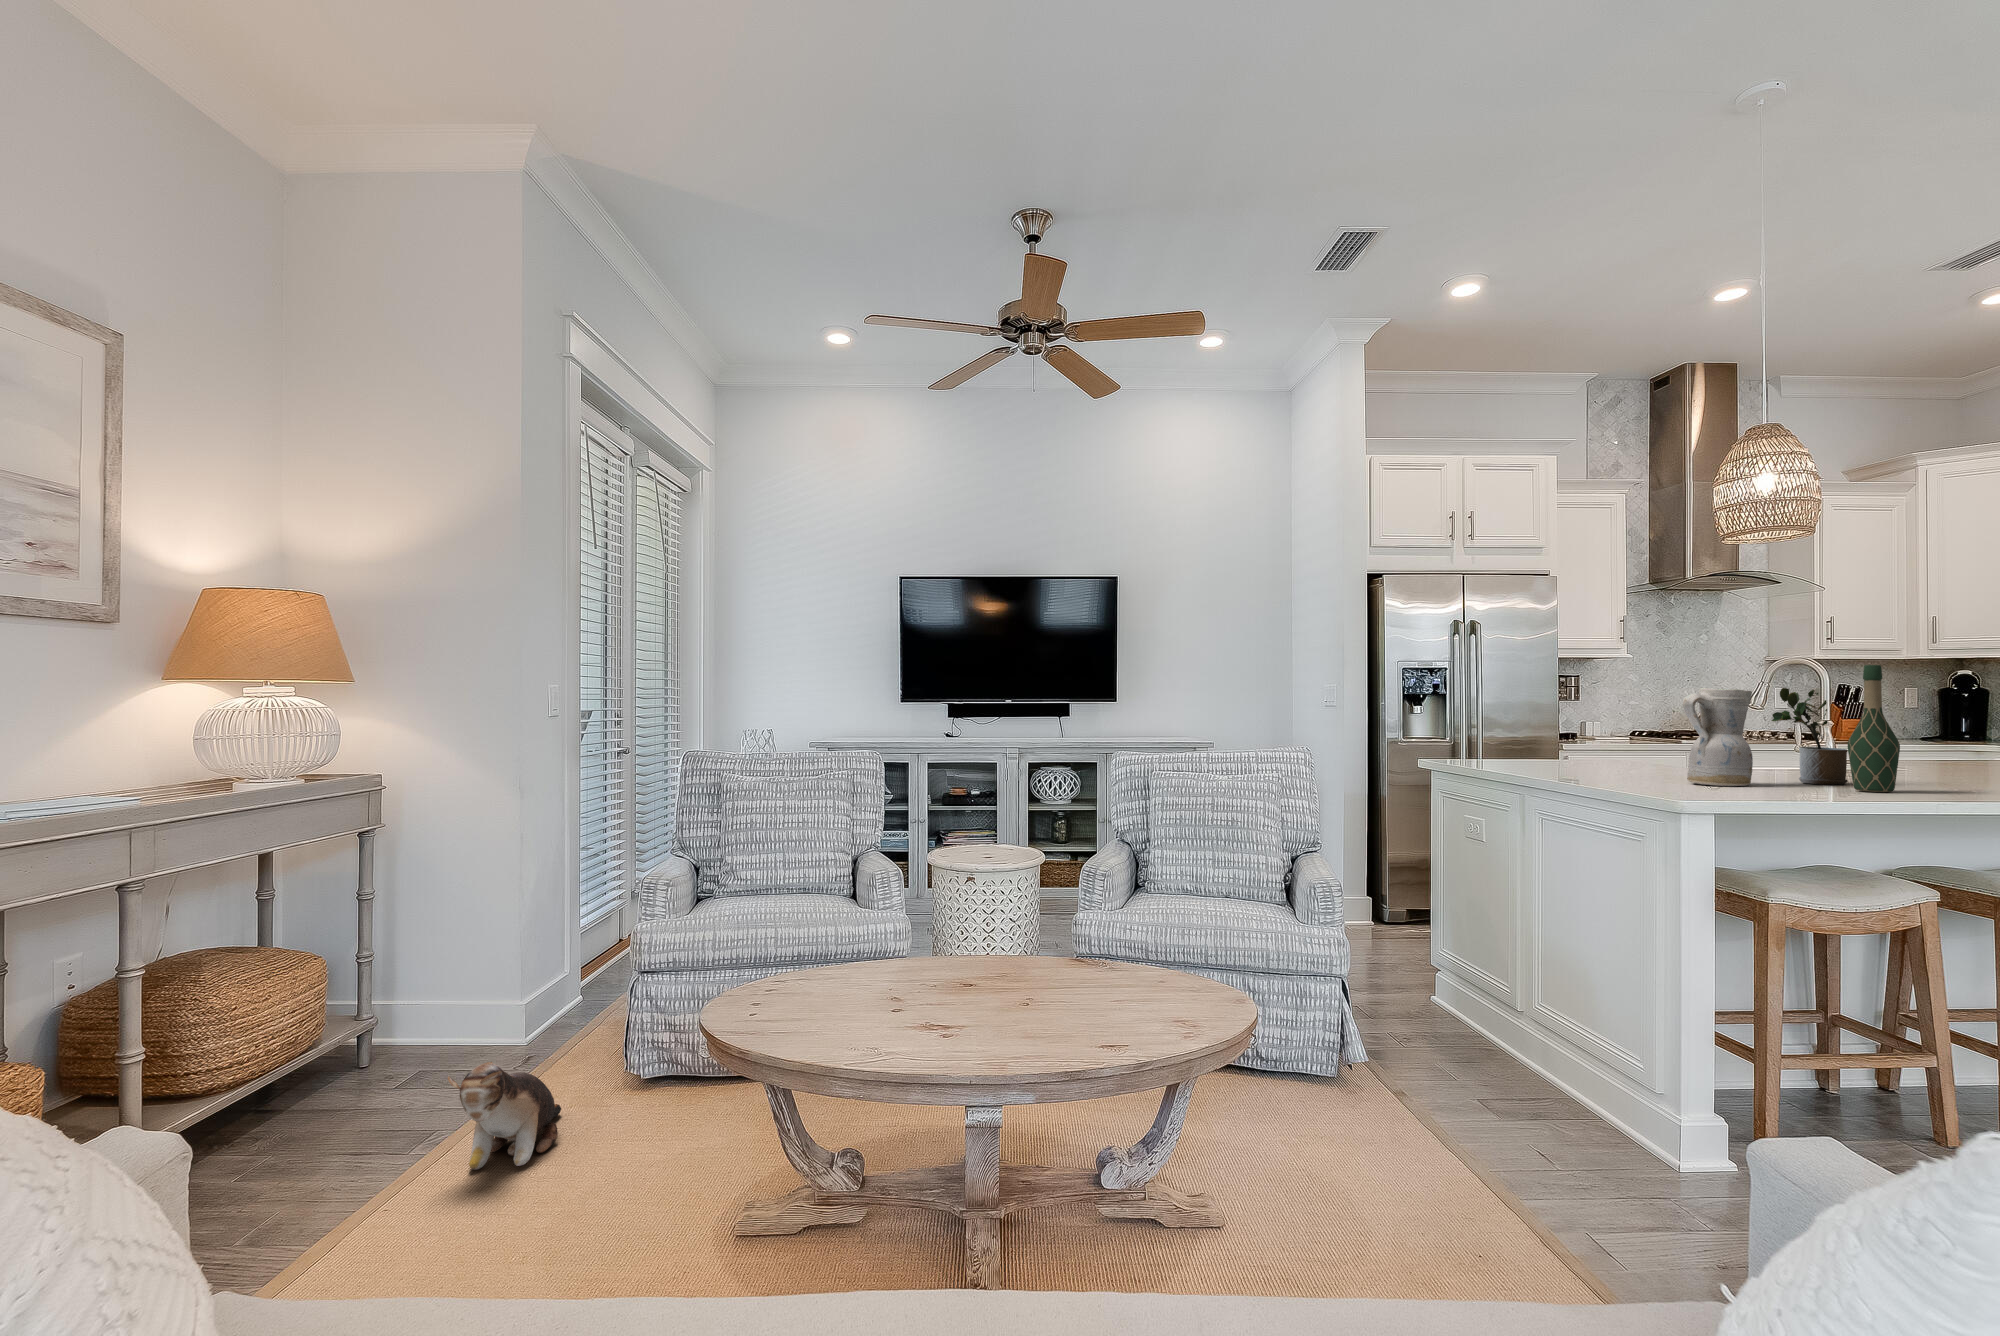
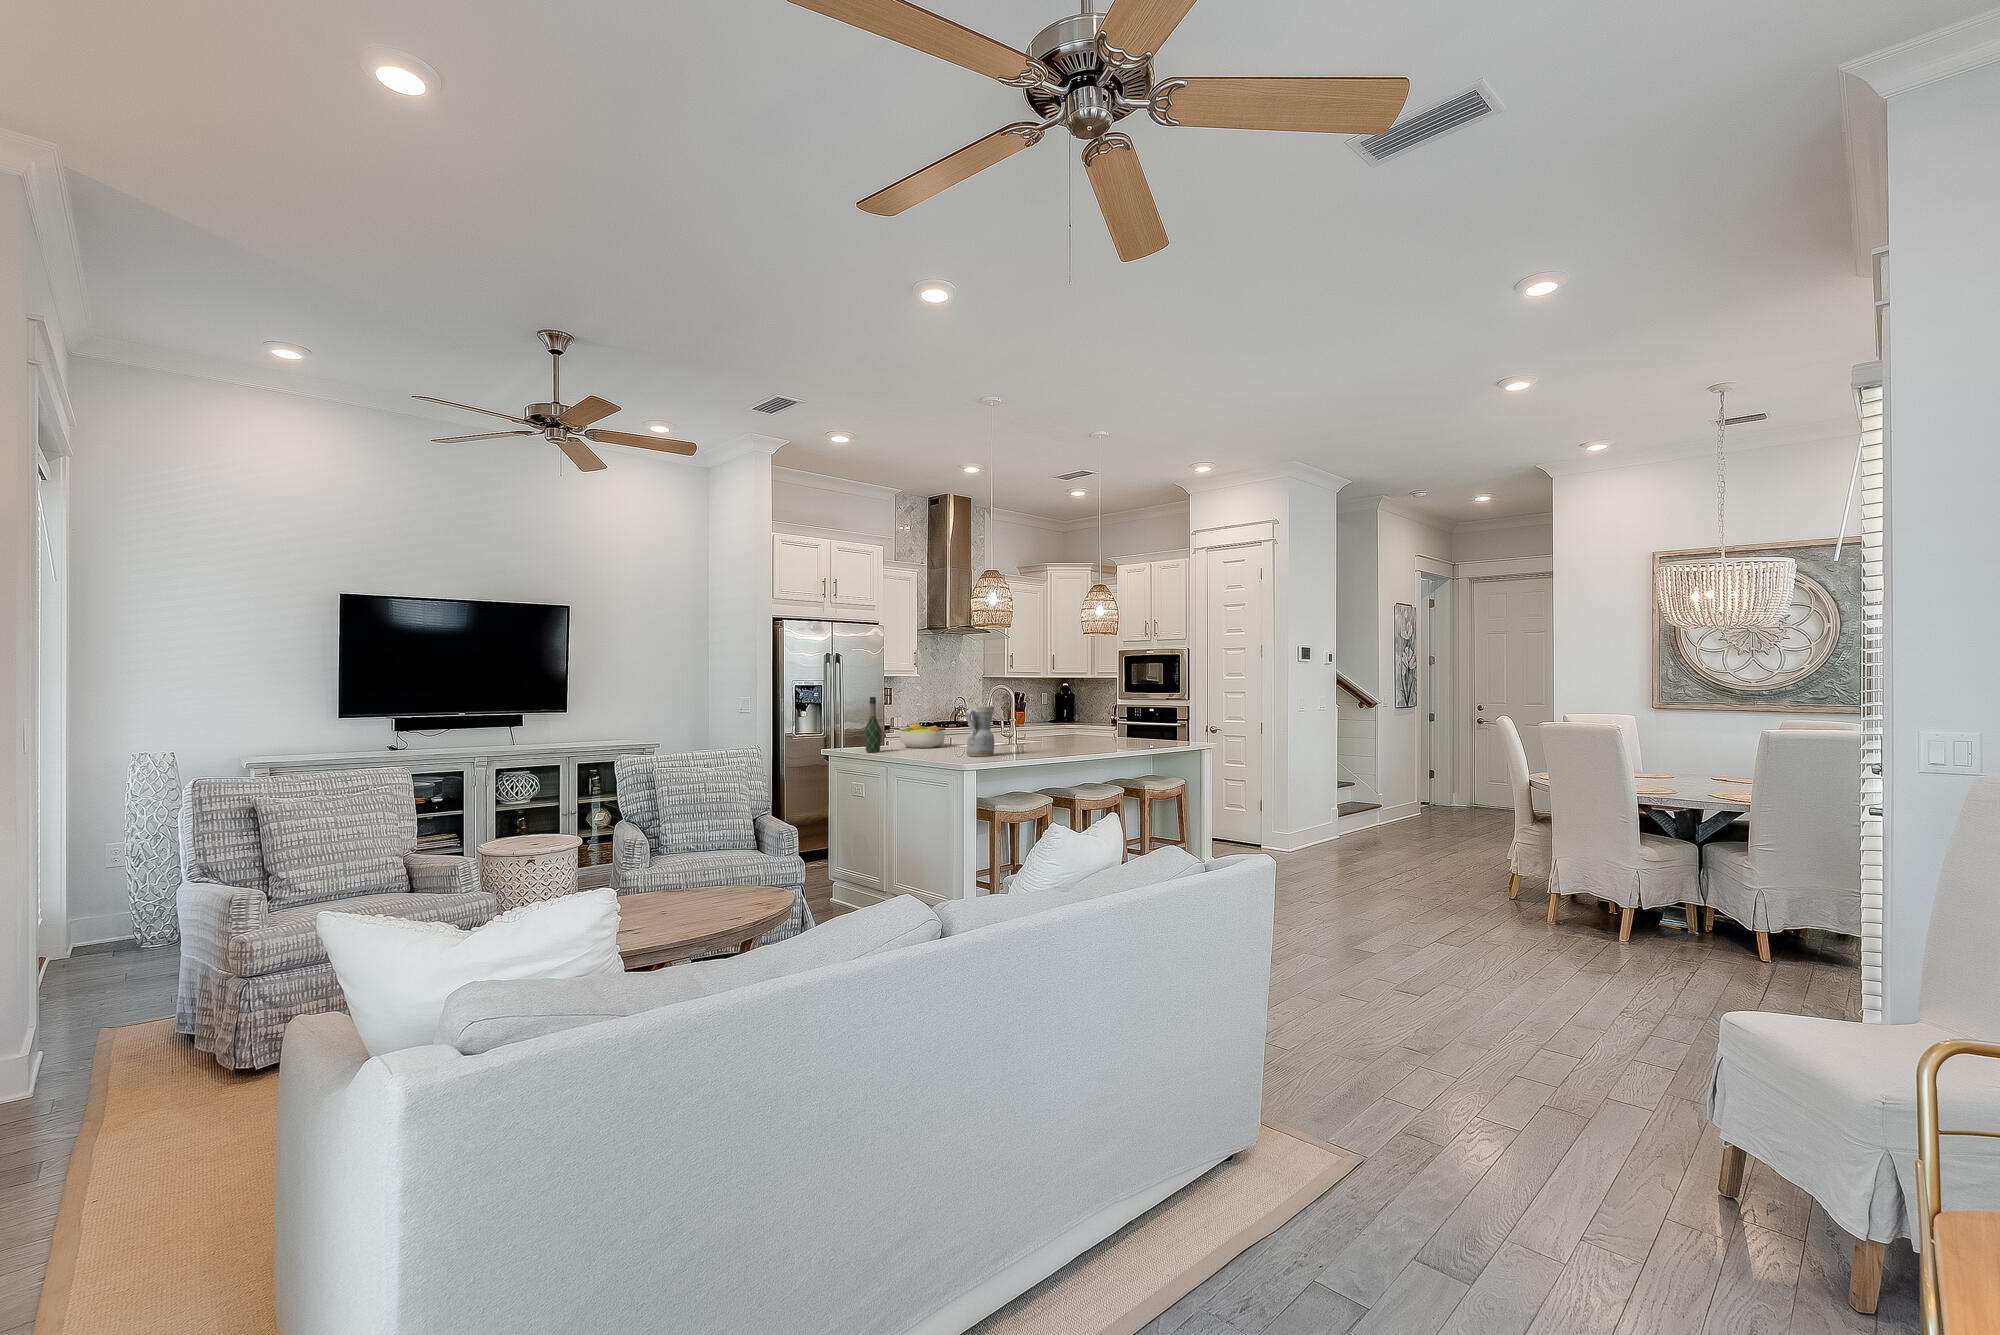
wine bottle: present [1848,665,1900,792] -> present [864,697,882,752]
potted plant: present [1772,688,1848,785] -> none [1001,704,1031,752]
fruit bowl: none [1568,724,1656,769] -> present [899,723,945,748]
plush toy: present [448,1062,561,1170] -> none [128,1061,209,1158]

